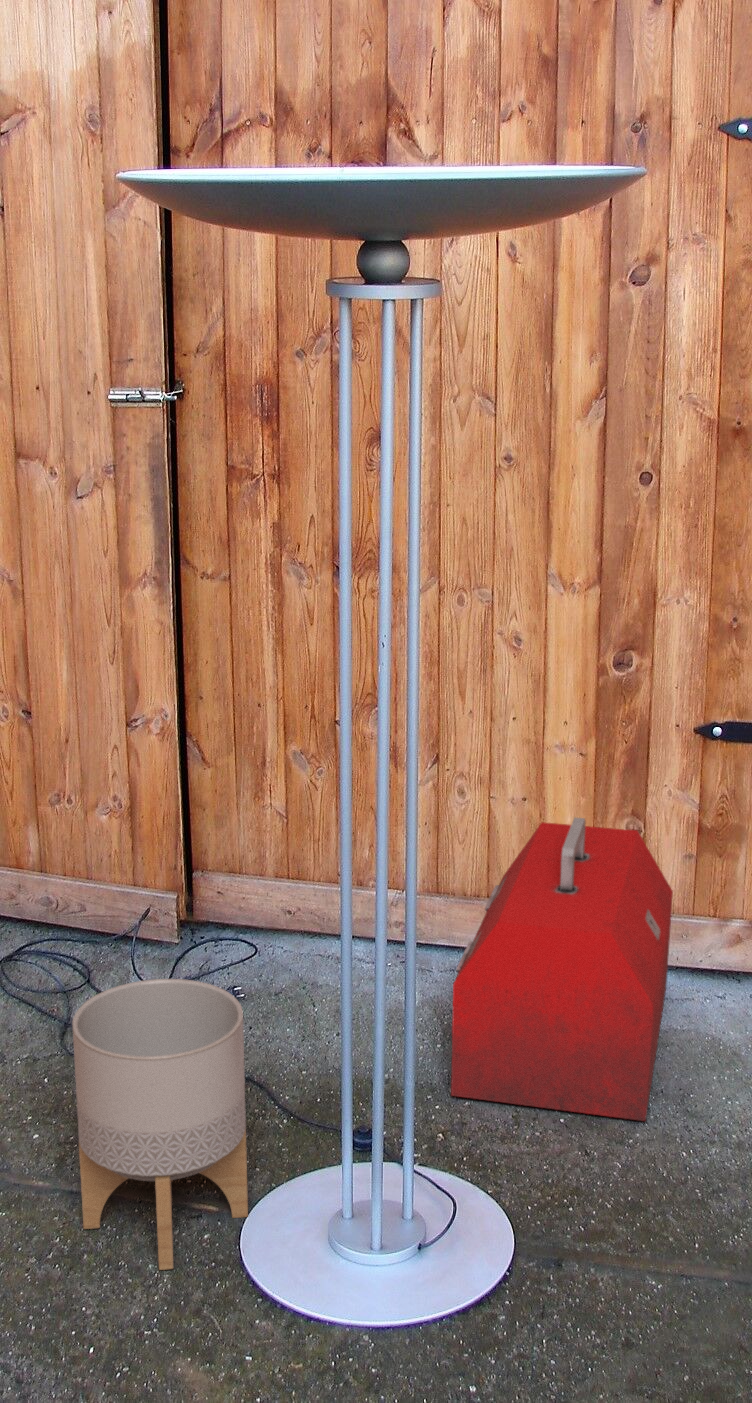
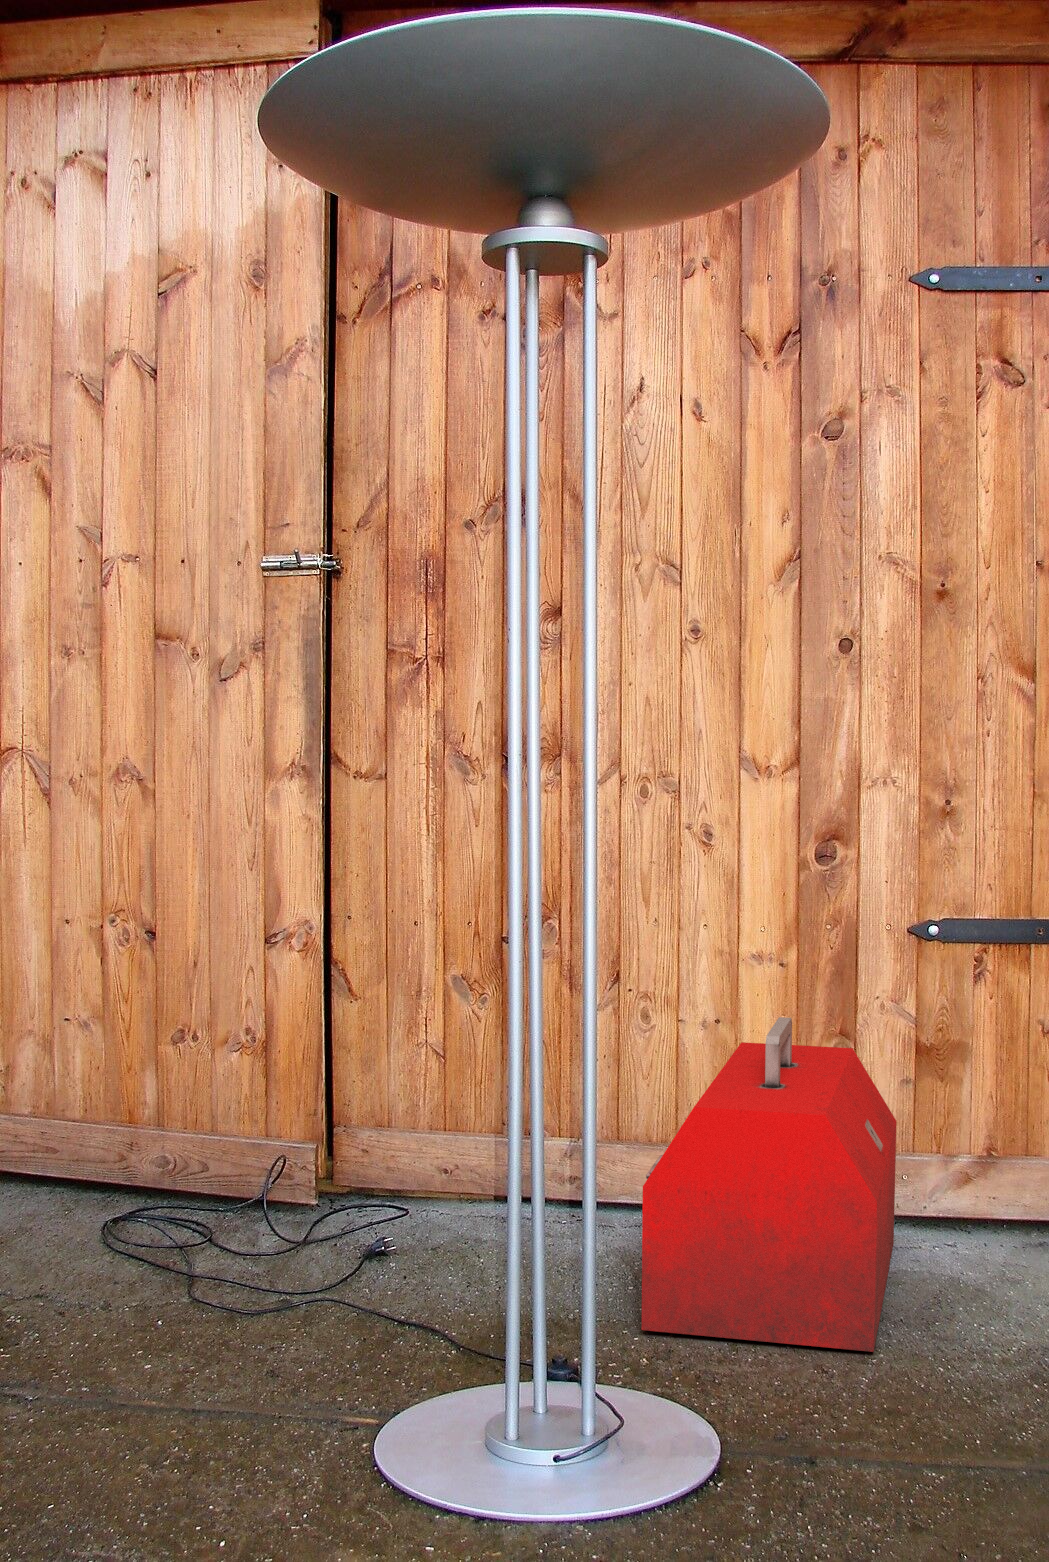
planter: present [72,979,248,1270] -> none [205,1147,402,1477]

